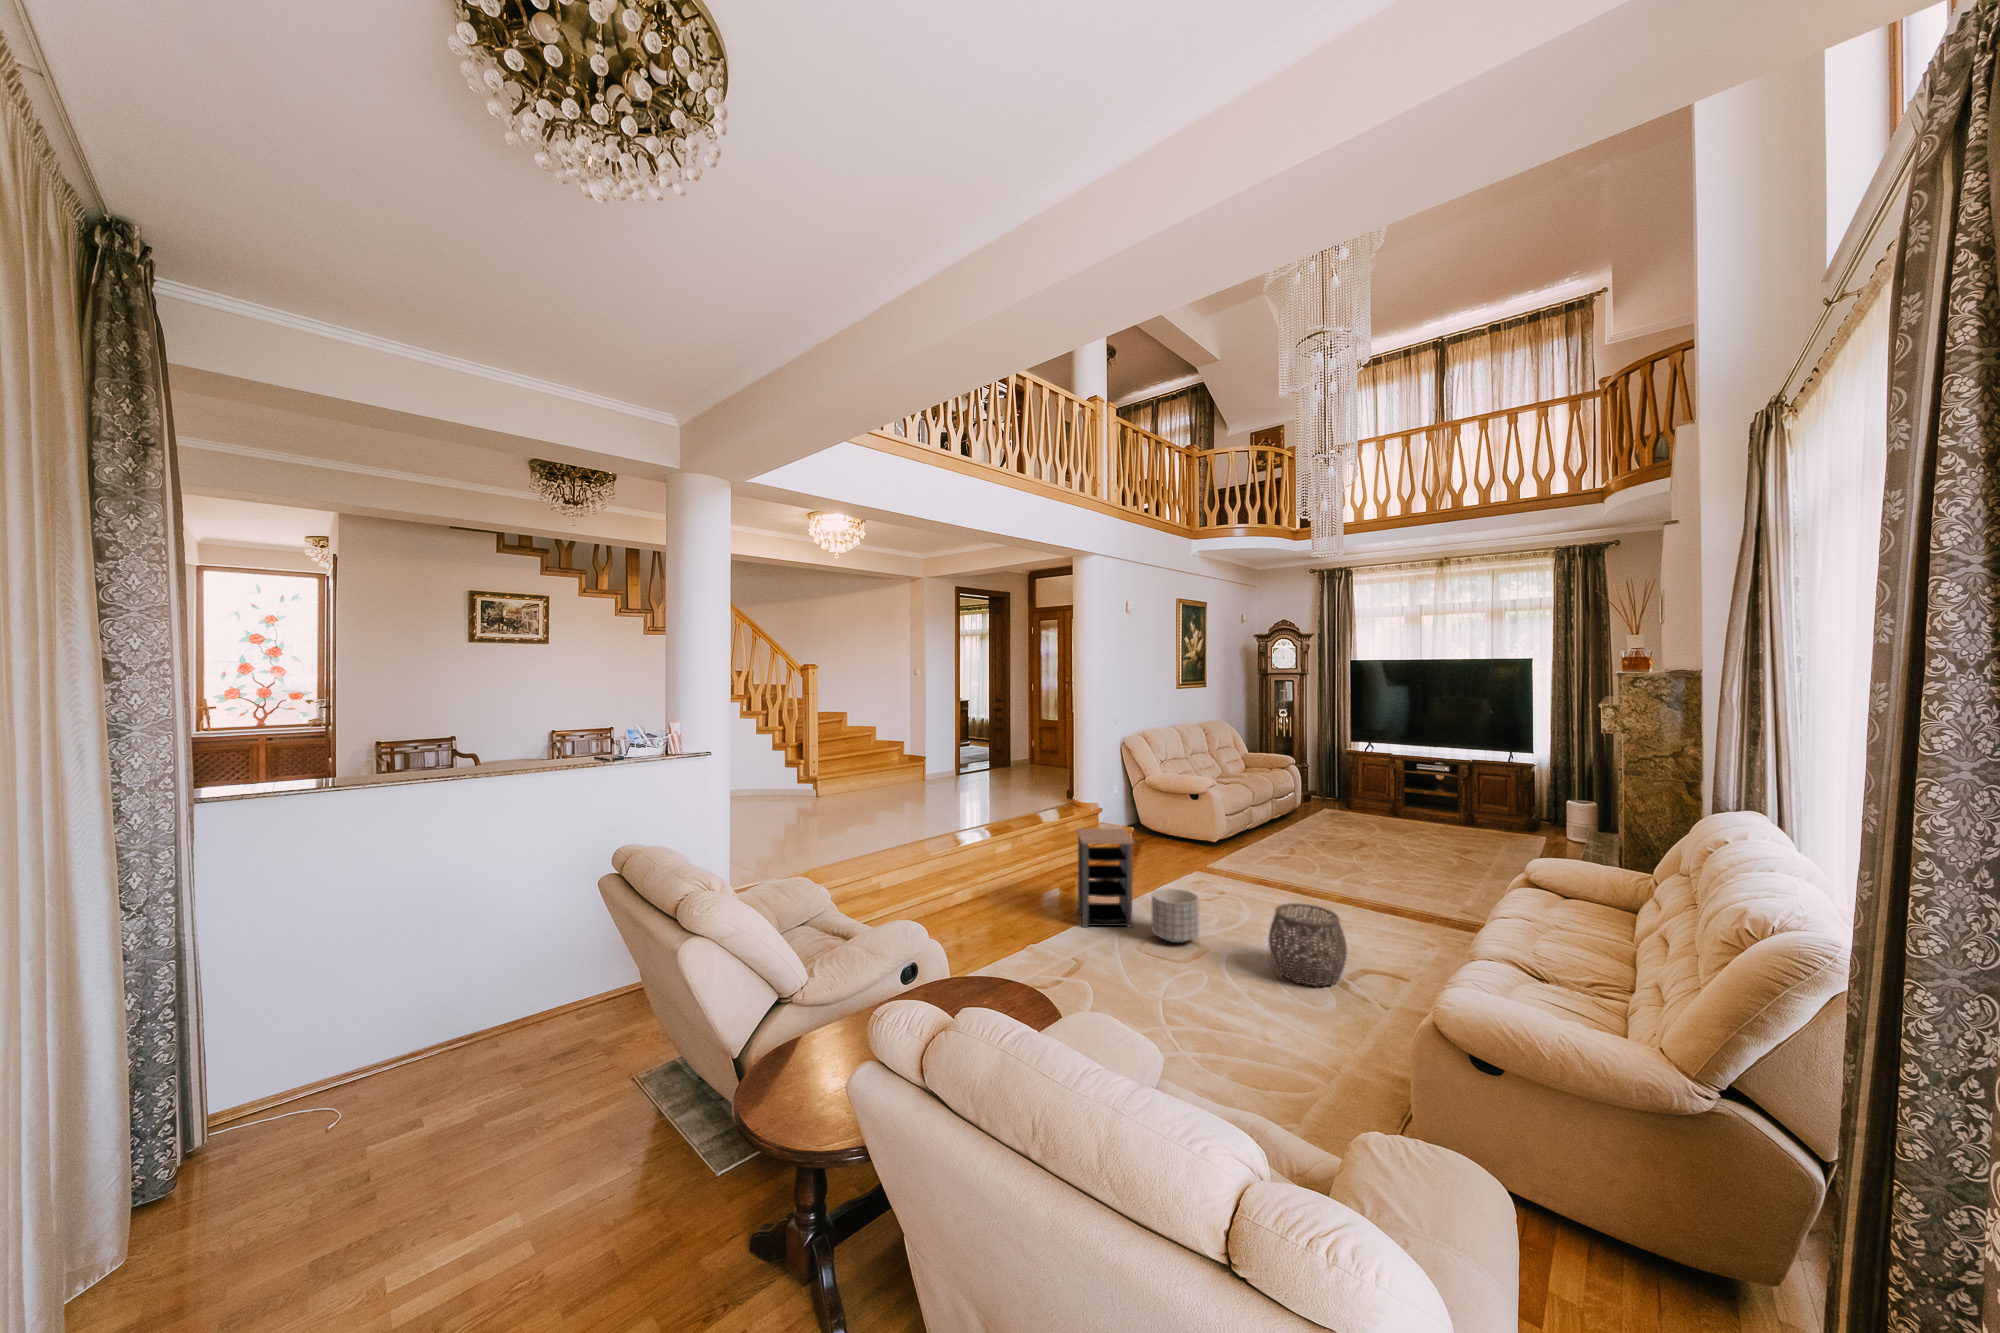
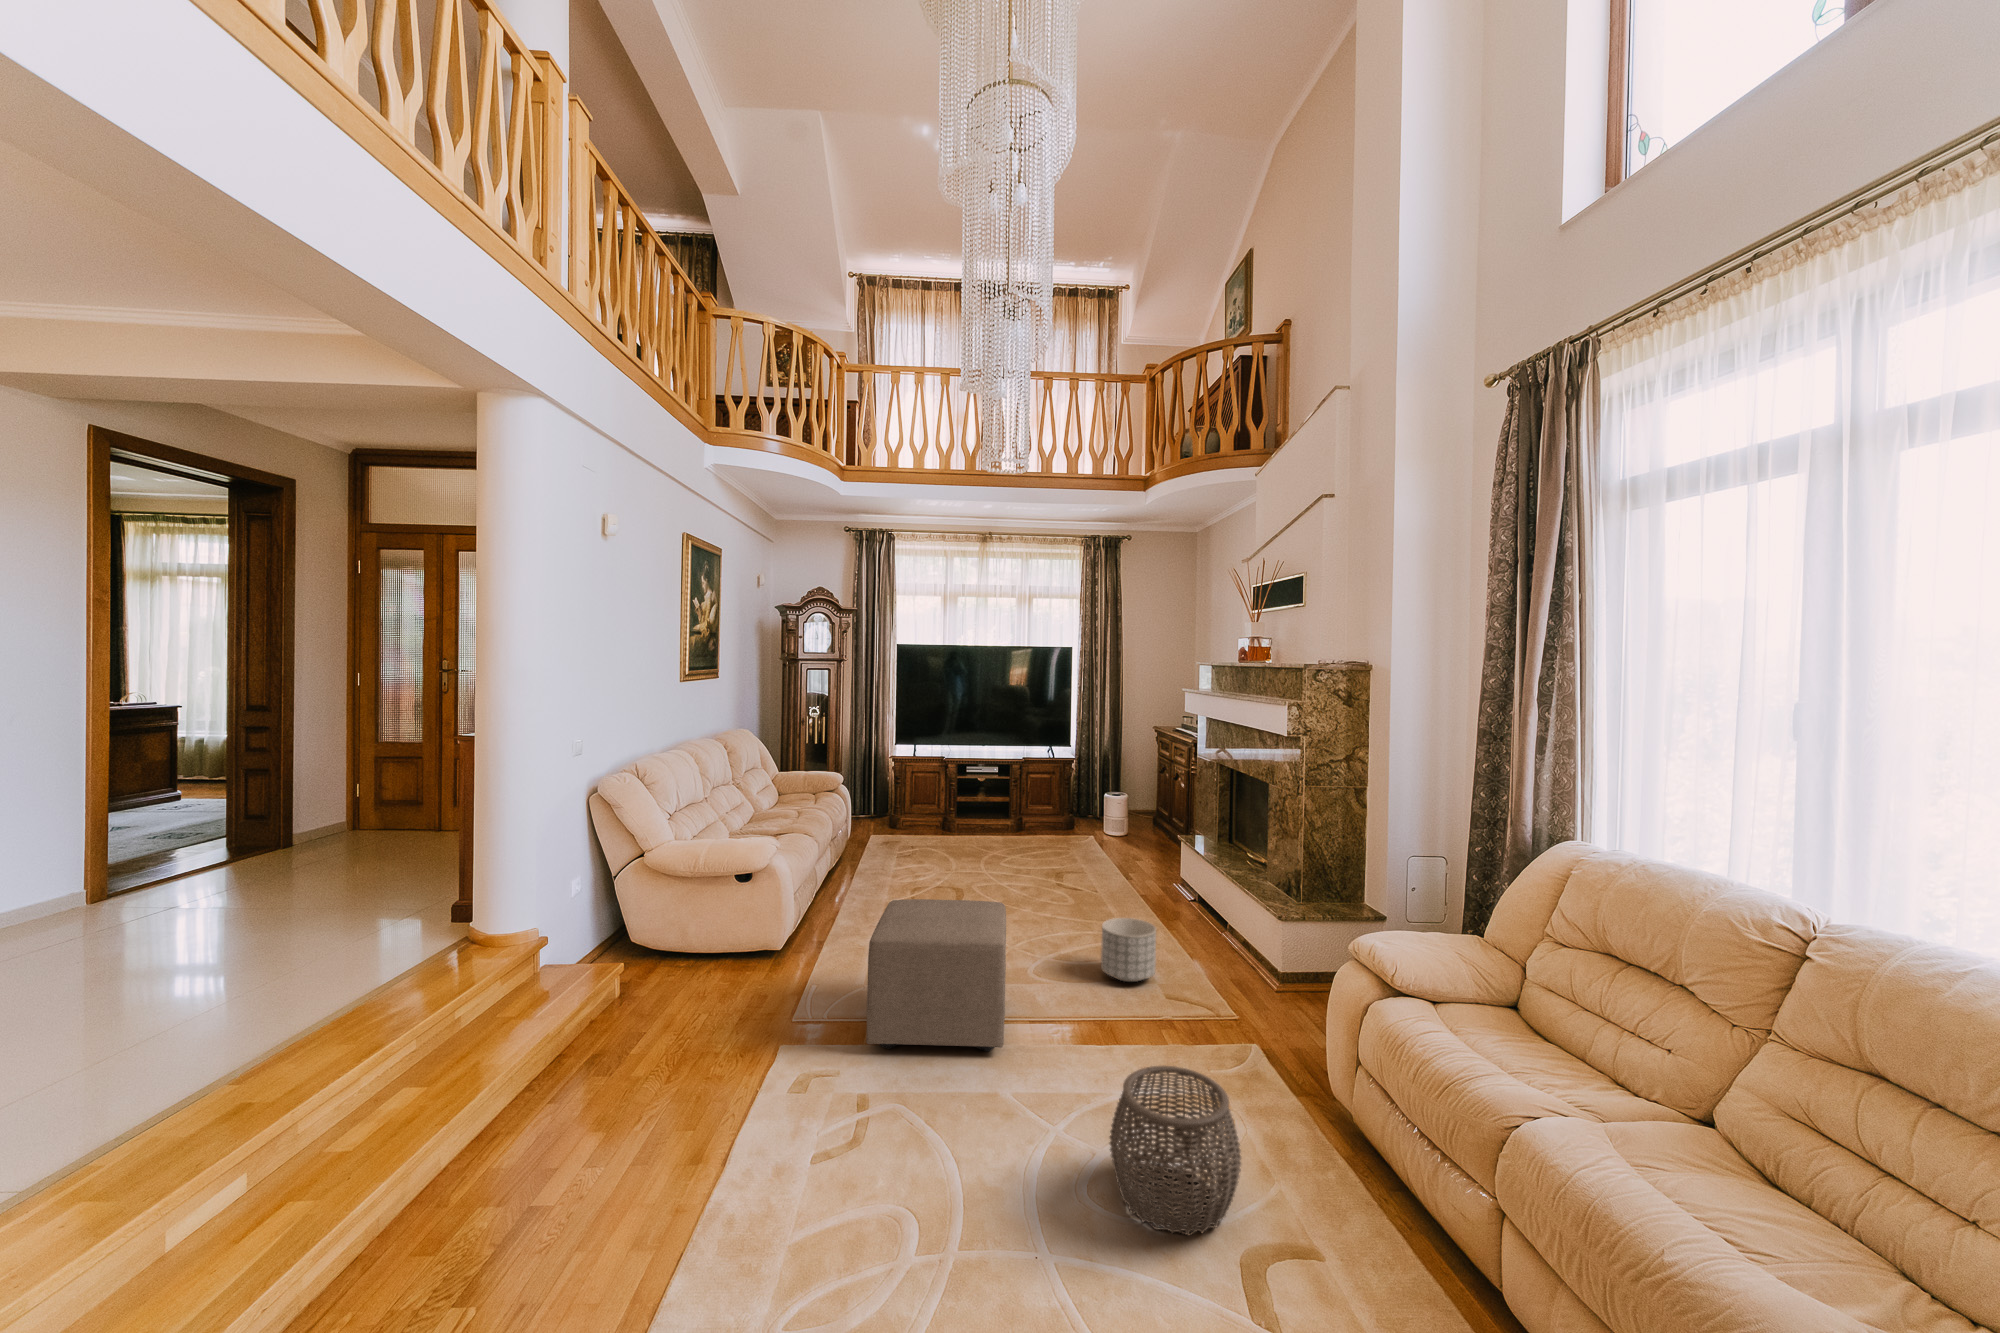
ottoman: none [1206,819,1315,908] -> present [867,899,1006,1051]
side table: present [1076,829,1134,927] -> none [660,996,826,1286]
planter: present [1152,889,1199,943] -> present [1101,918,1156,982]

